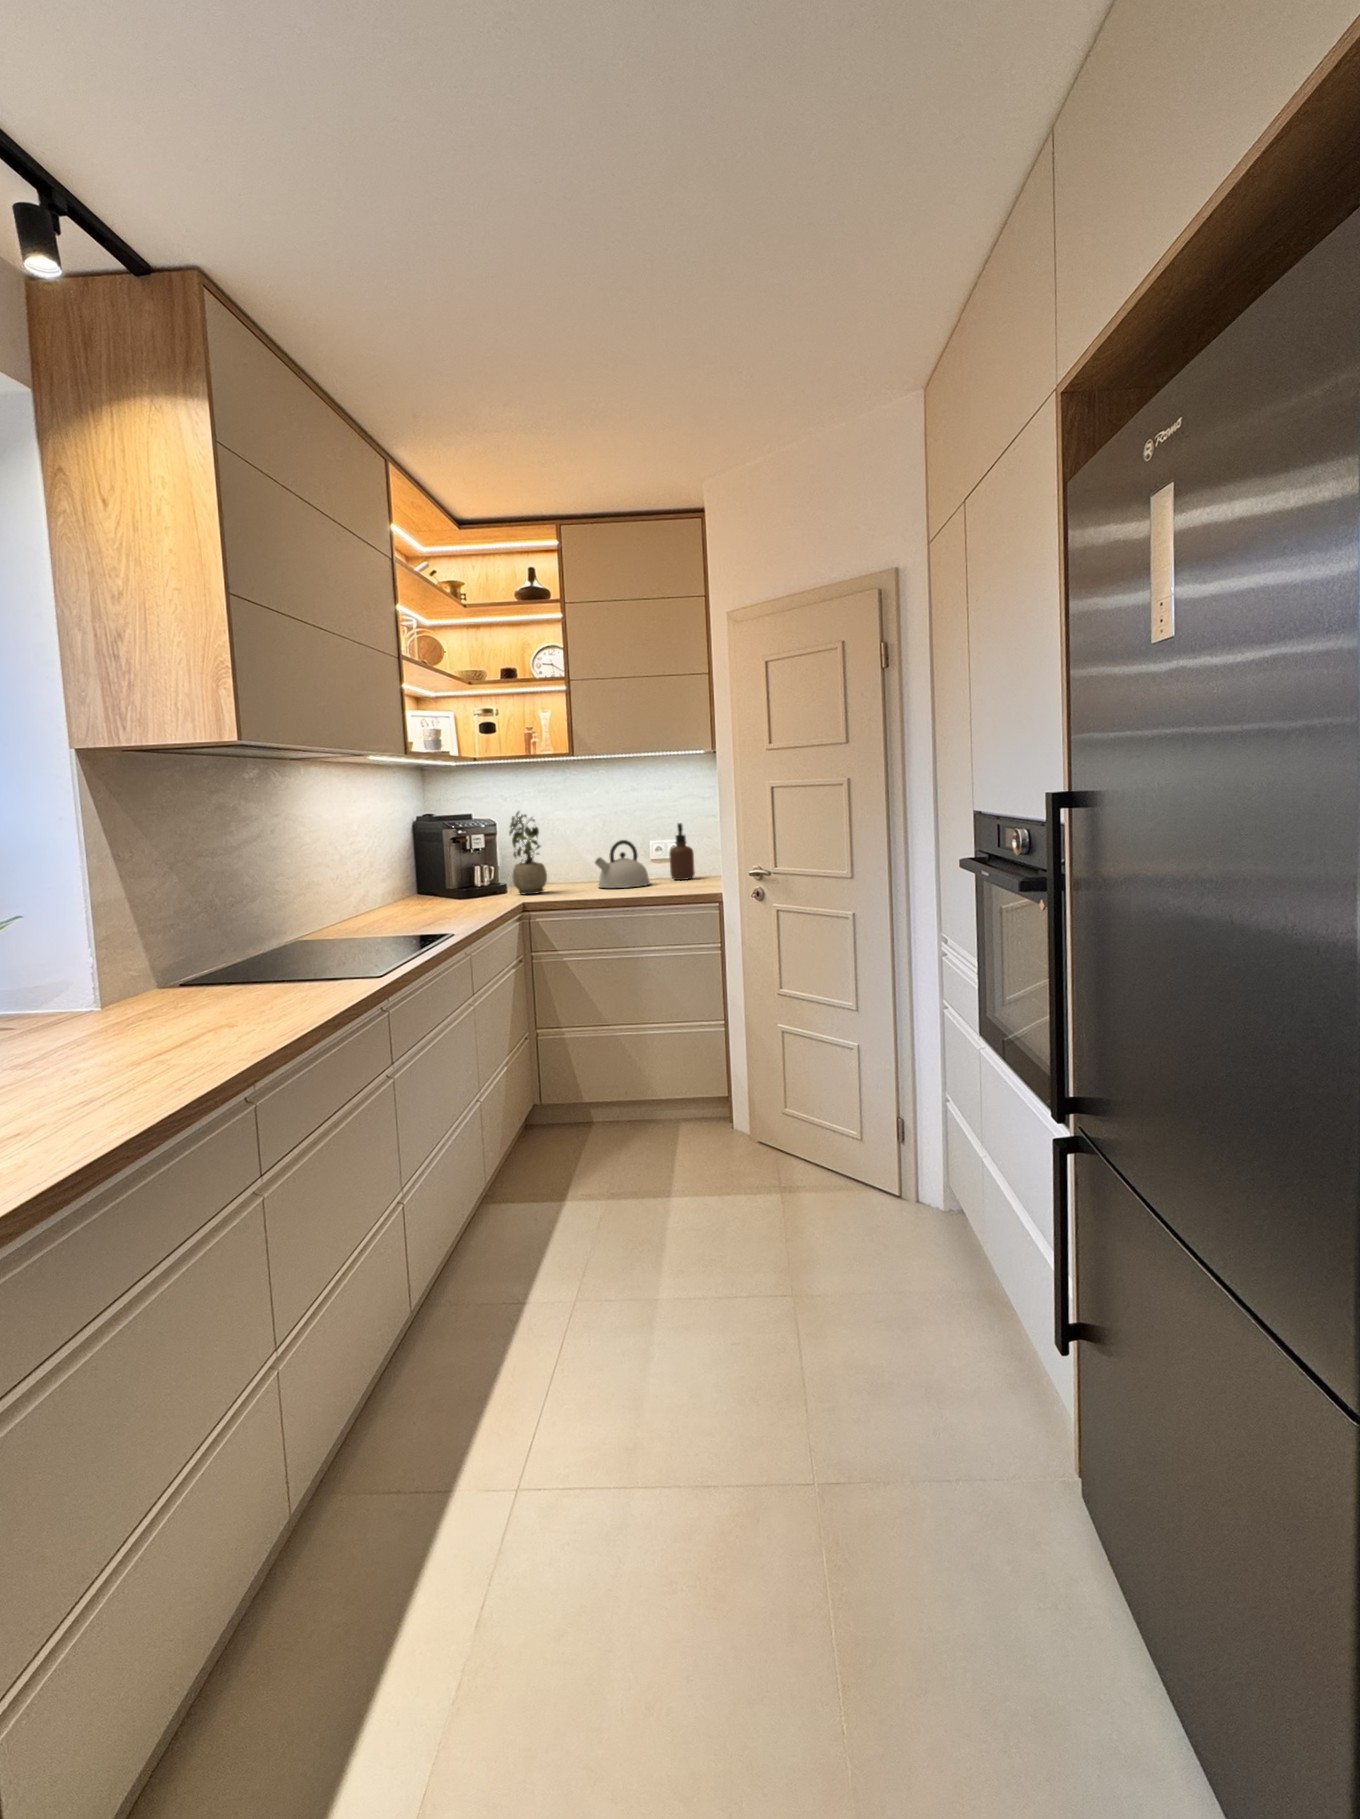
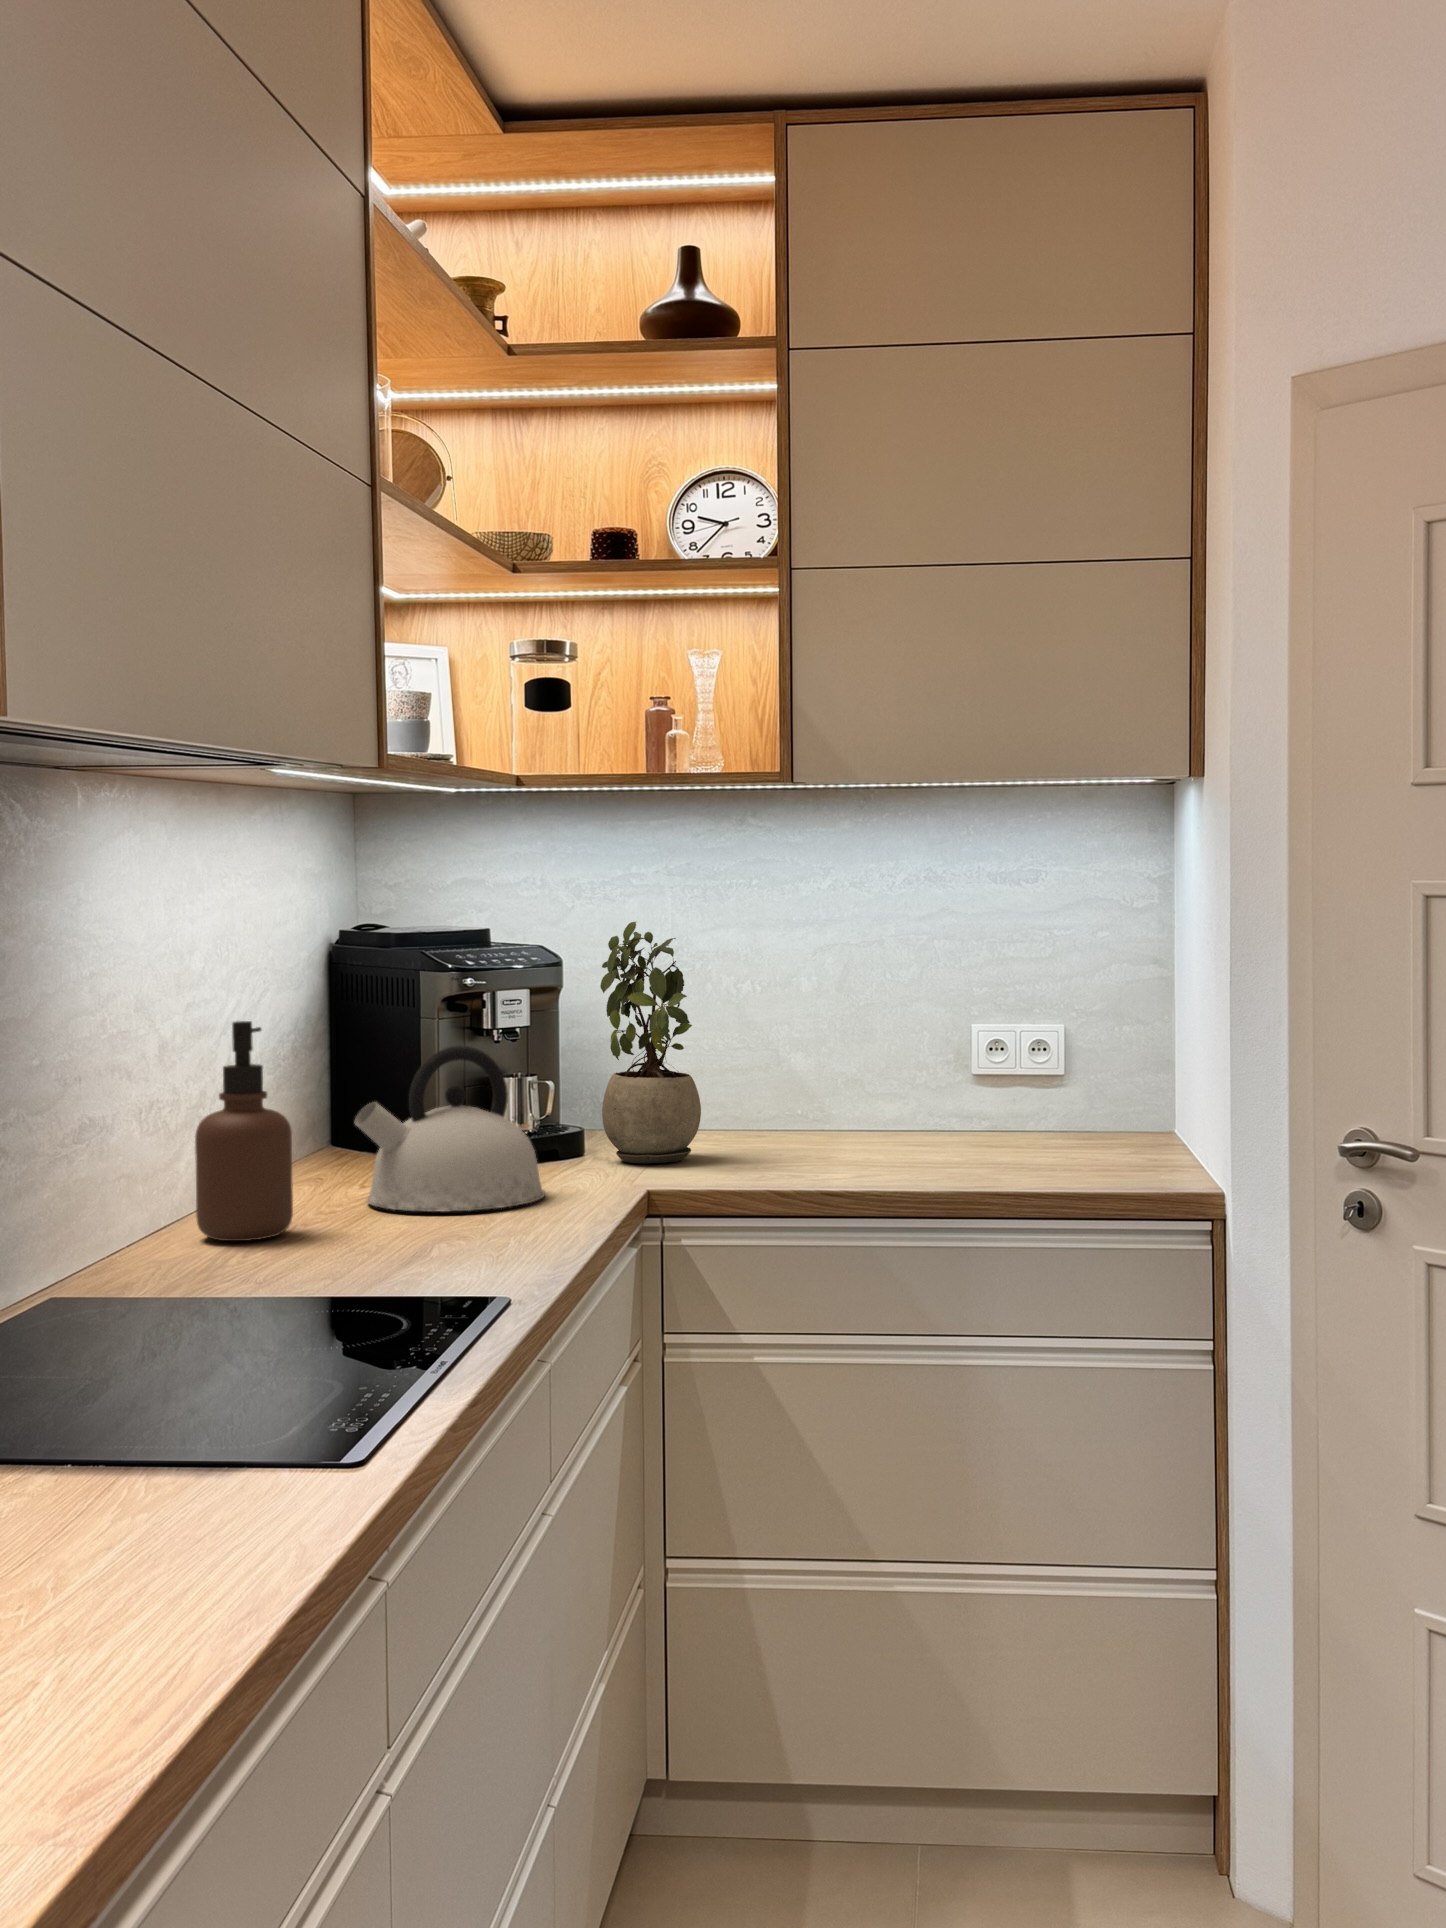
soap dispenser: present [669,823,695,880] -> present [195,1021,293,1241]
kettle: present [595,840,650,888] -> present [355,1045,545,1212]

